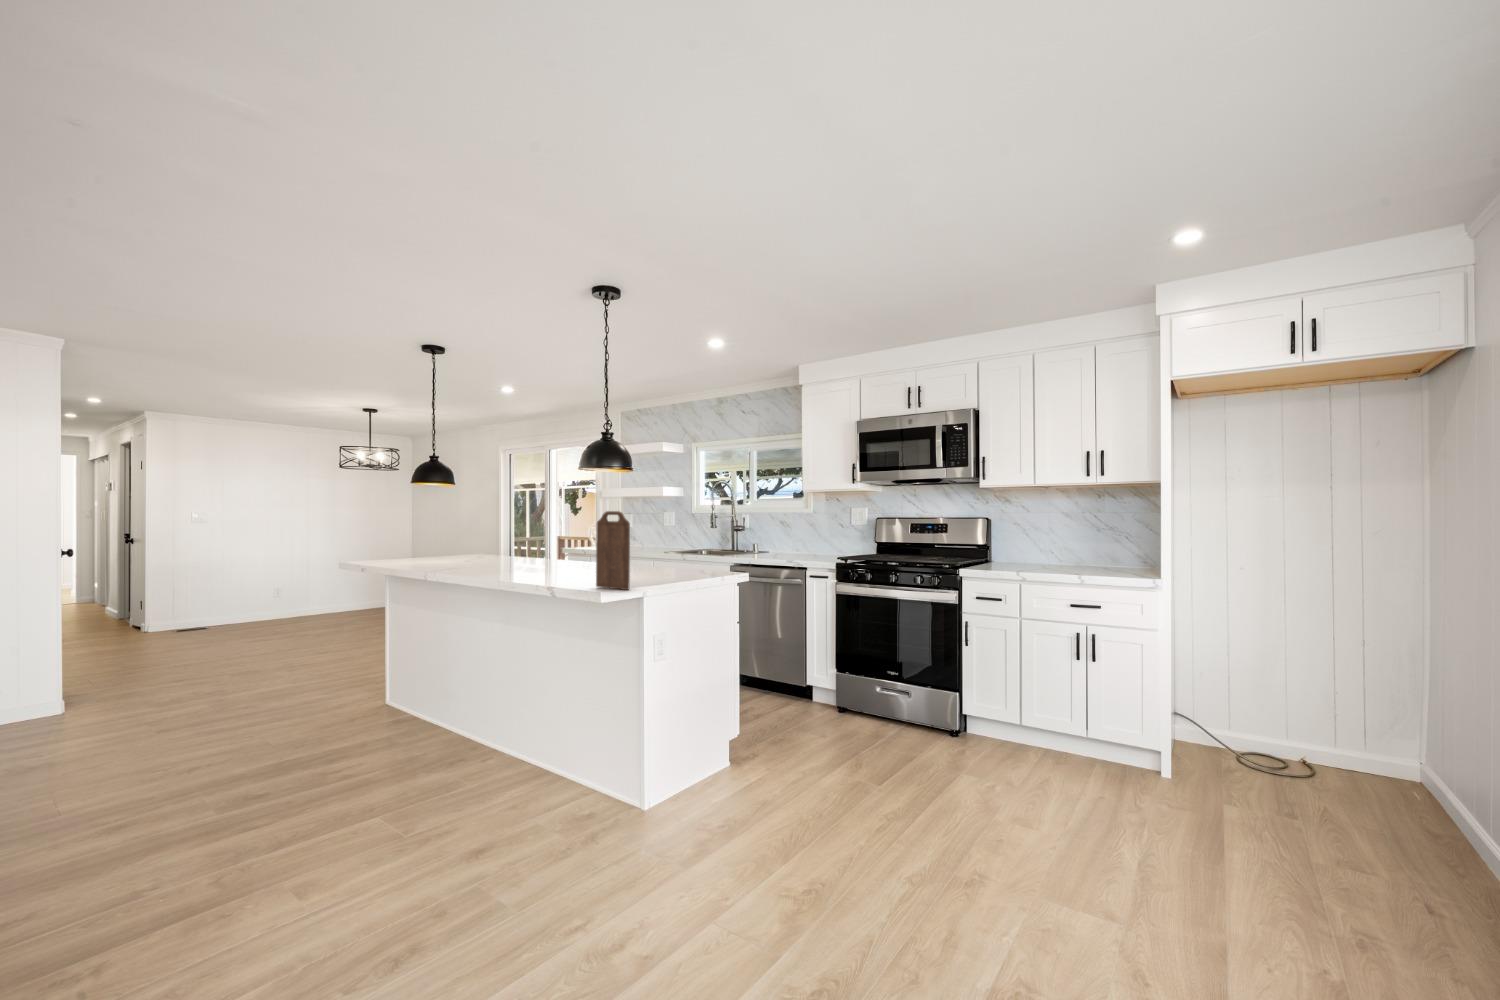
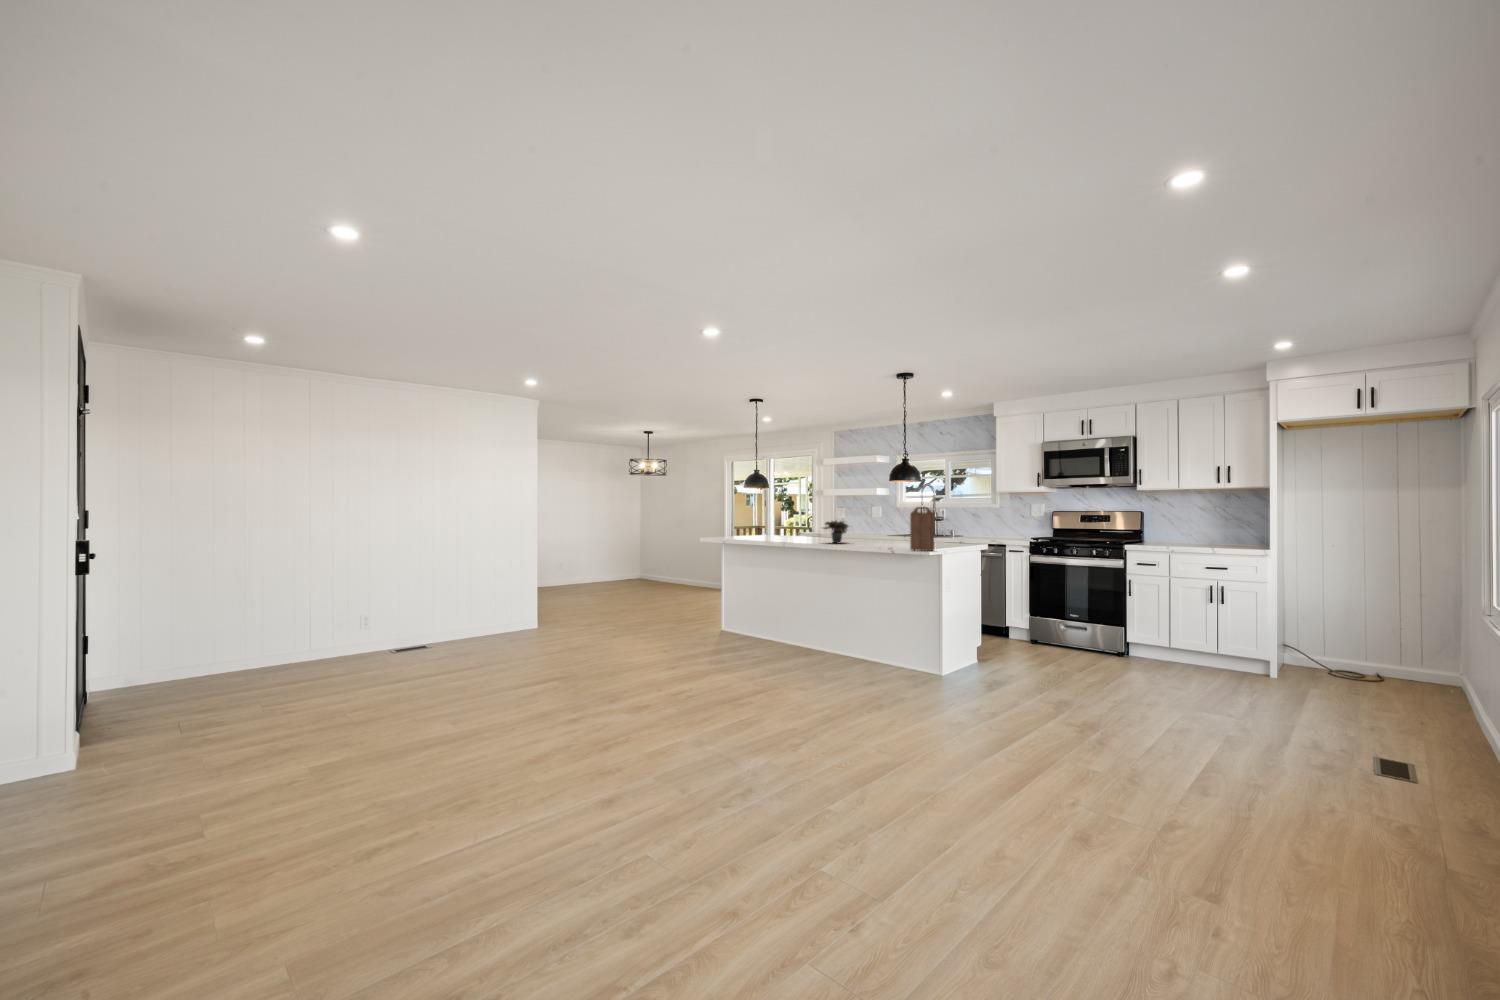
potted plant: none [517,534,561,570] -> present [824,521,848,544]

